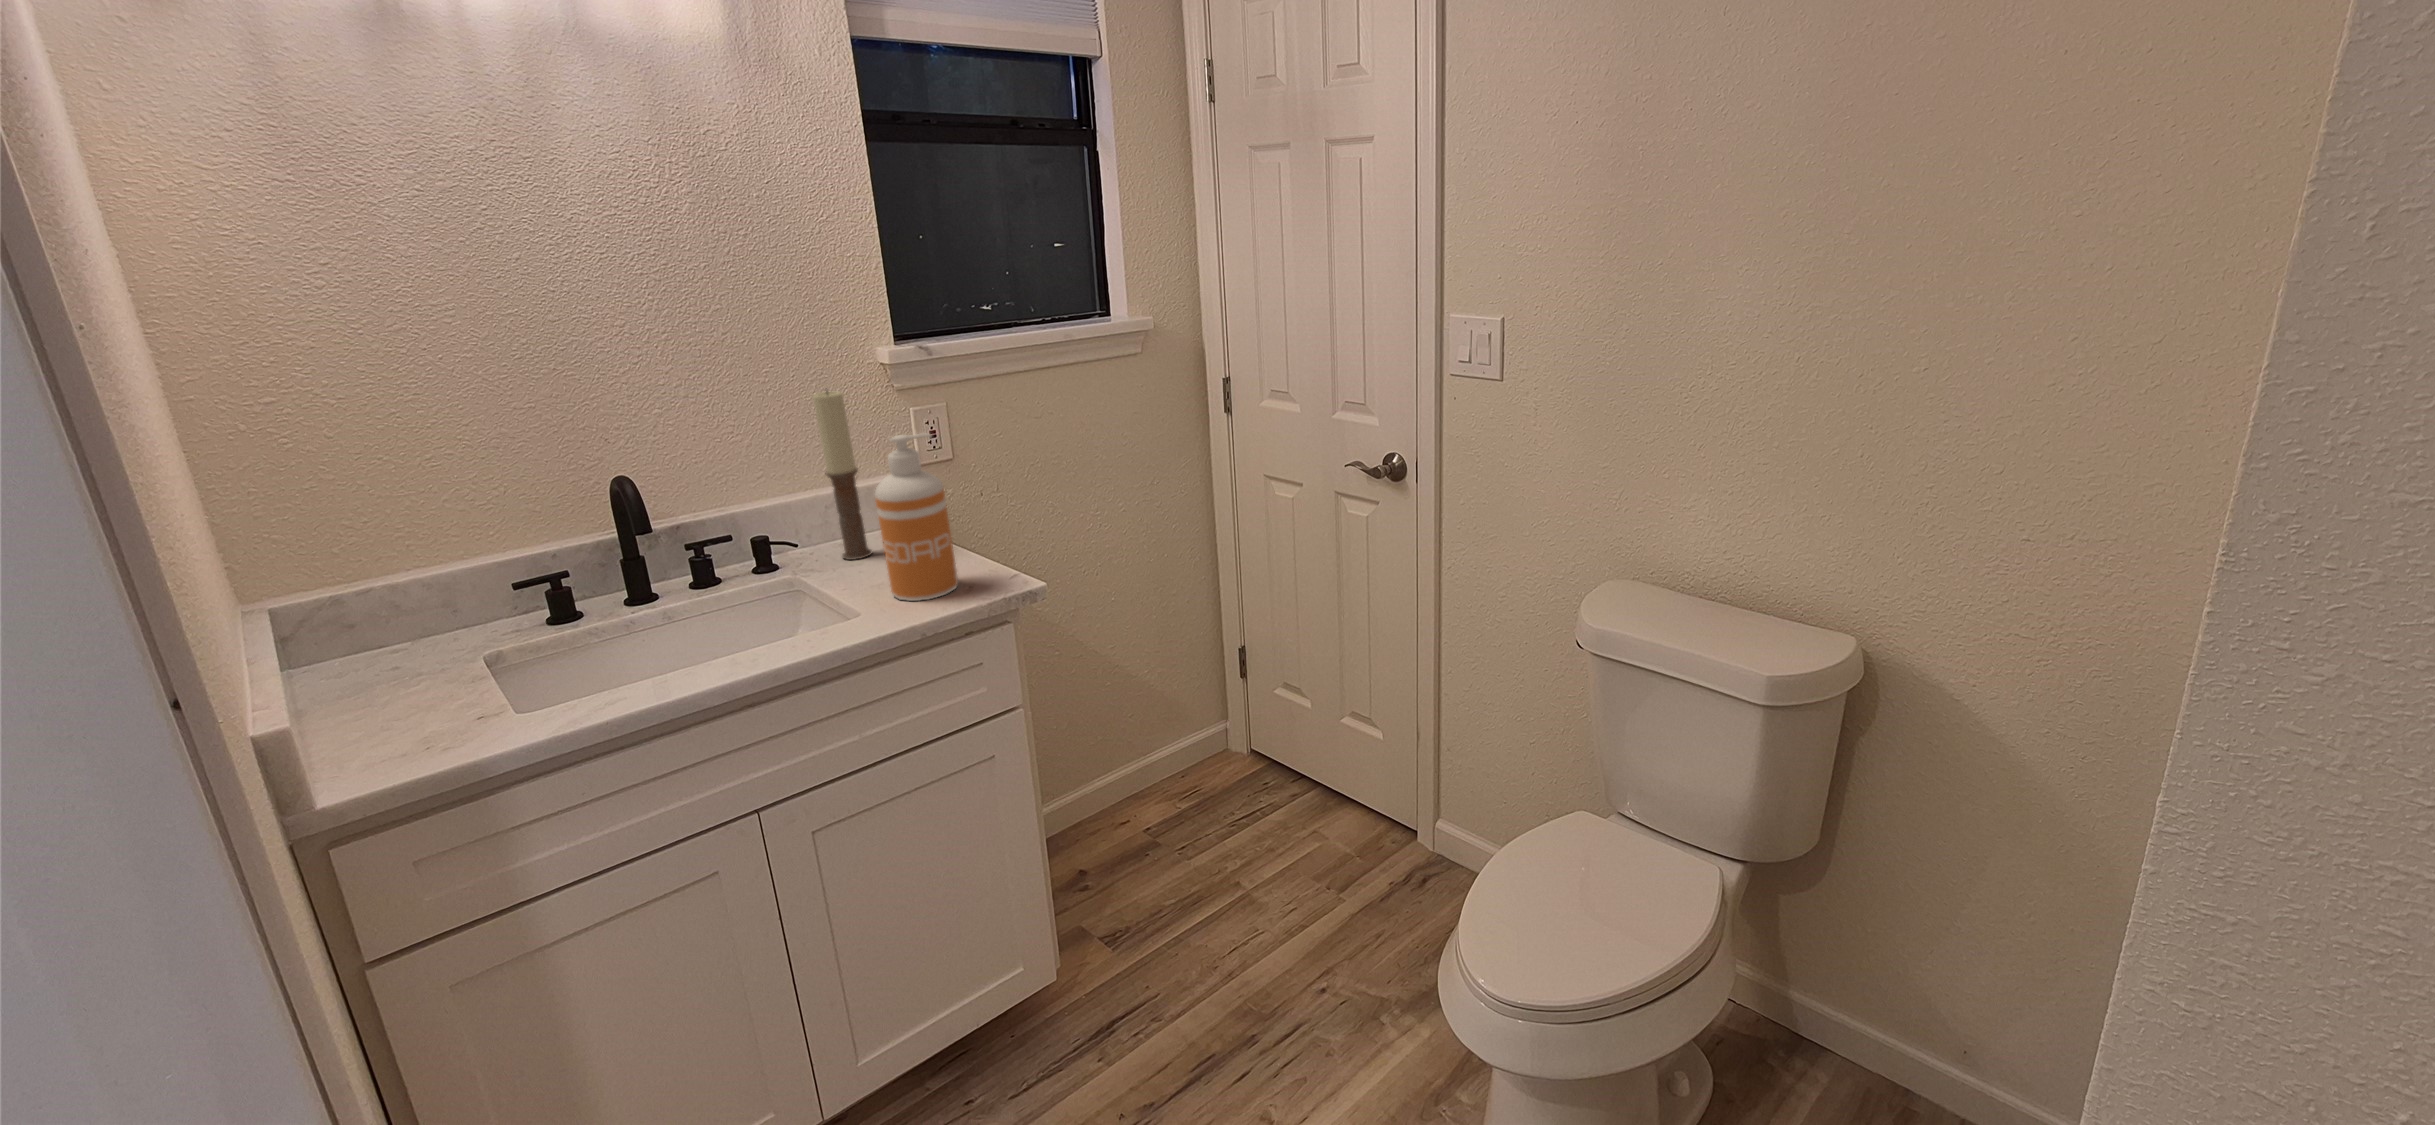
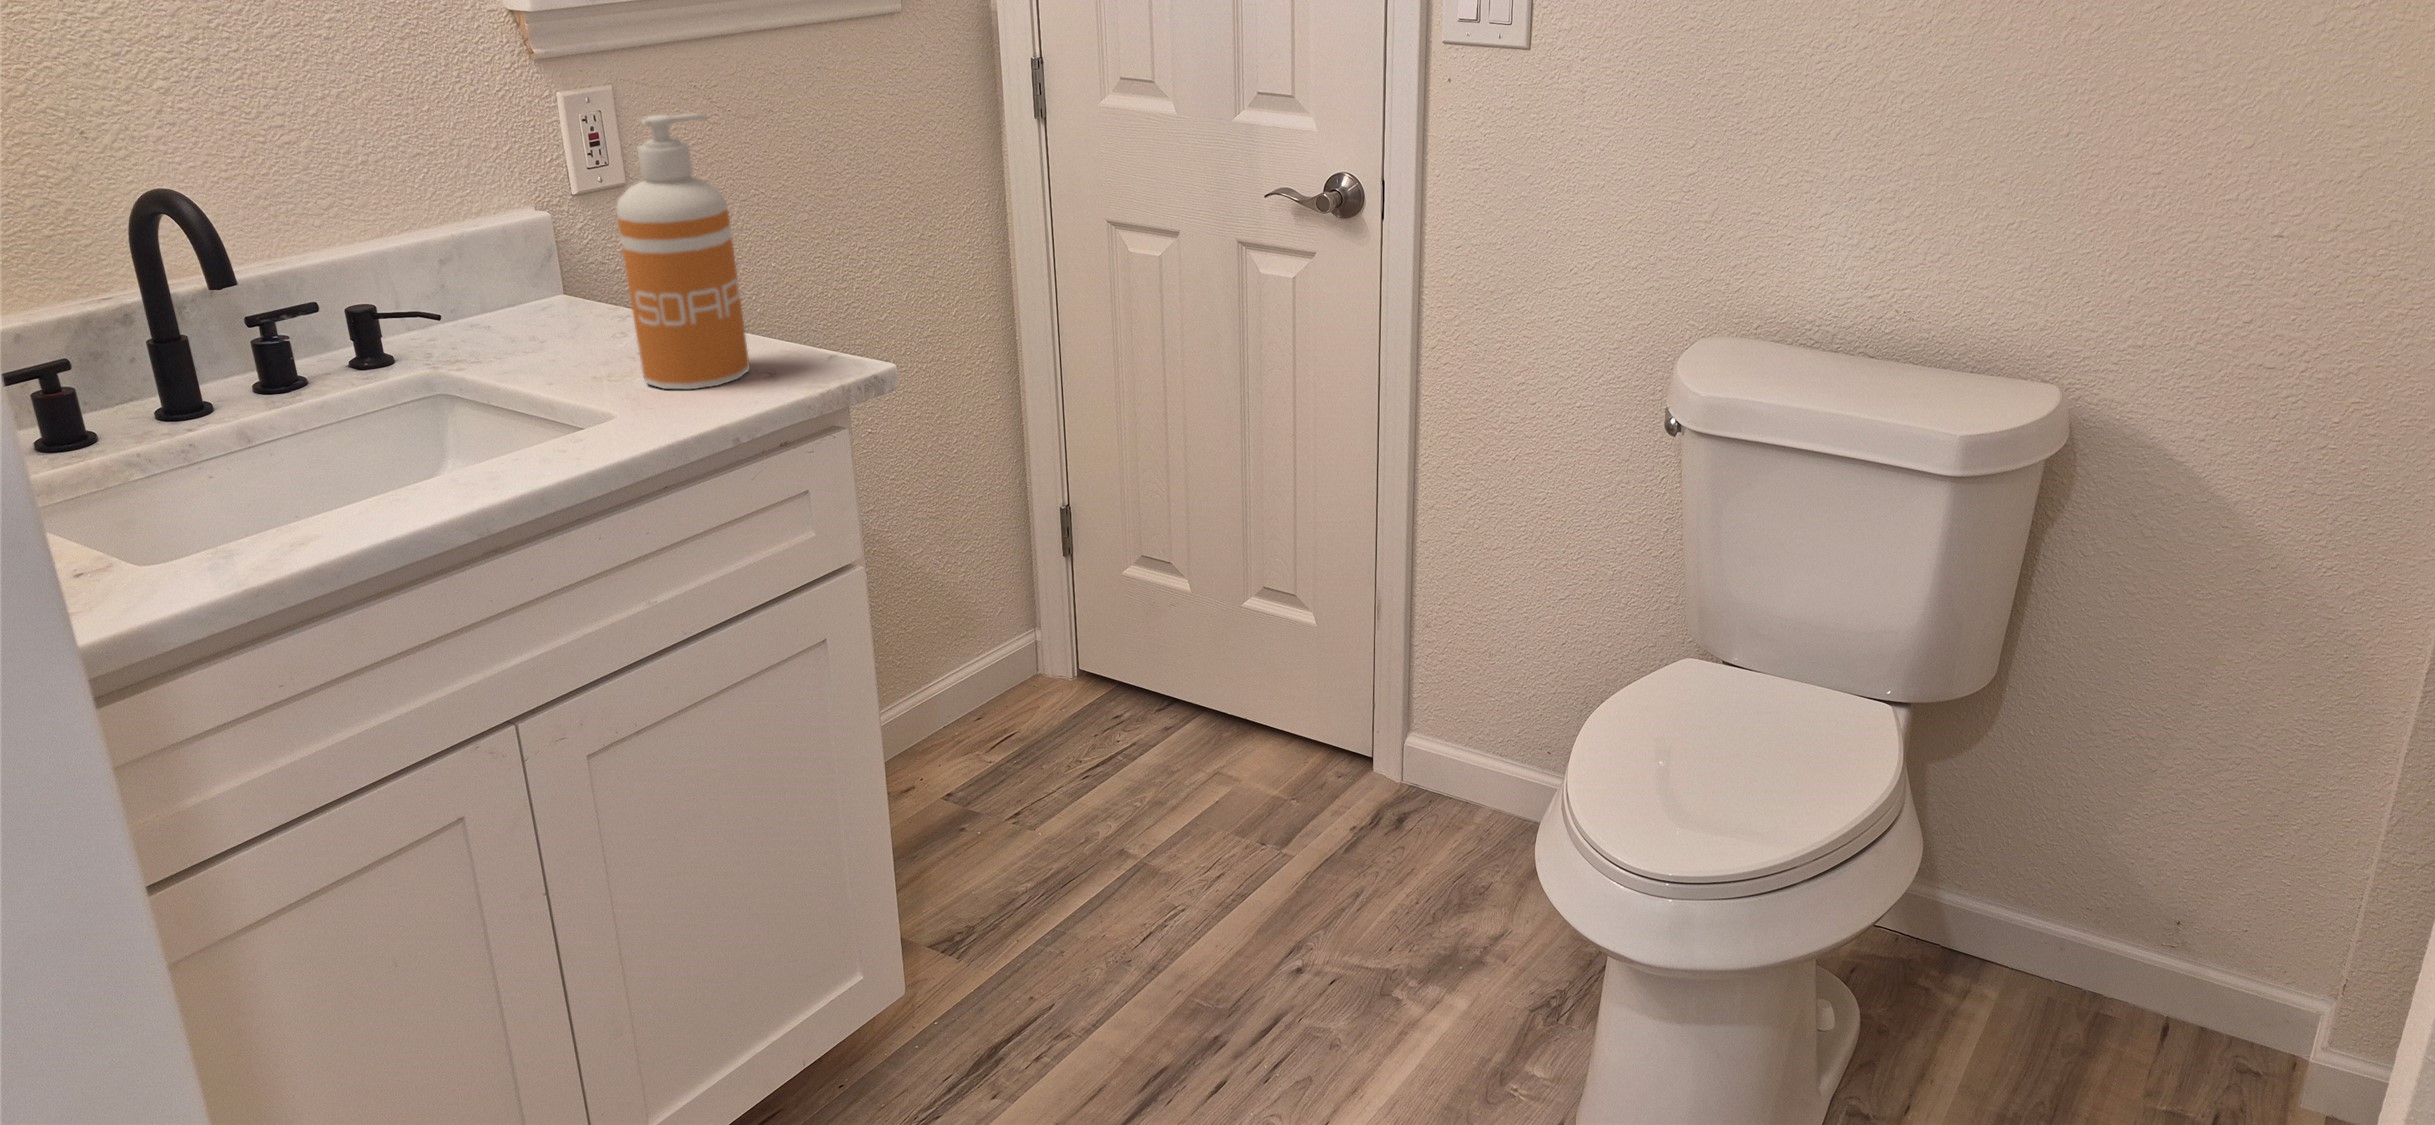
candle: present [813,391,872,560] -> none [447,51,549,346]

